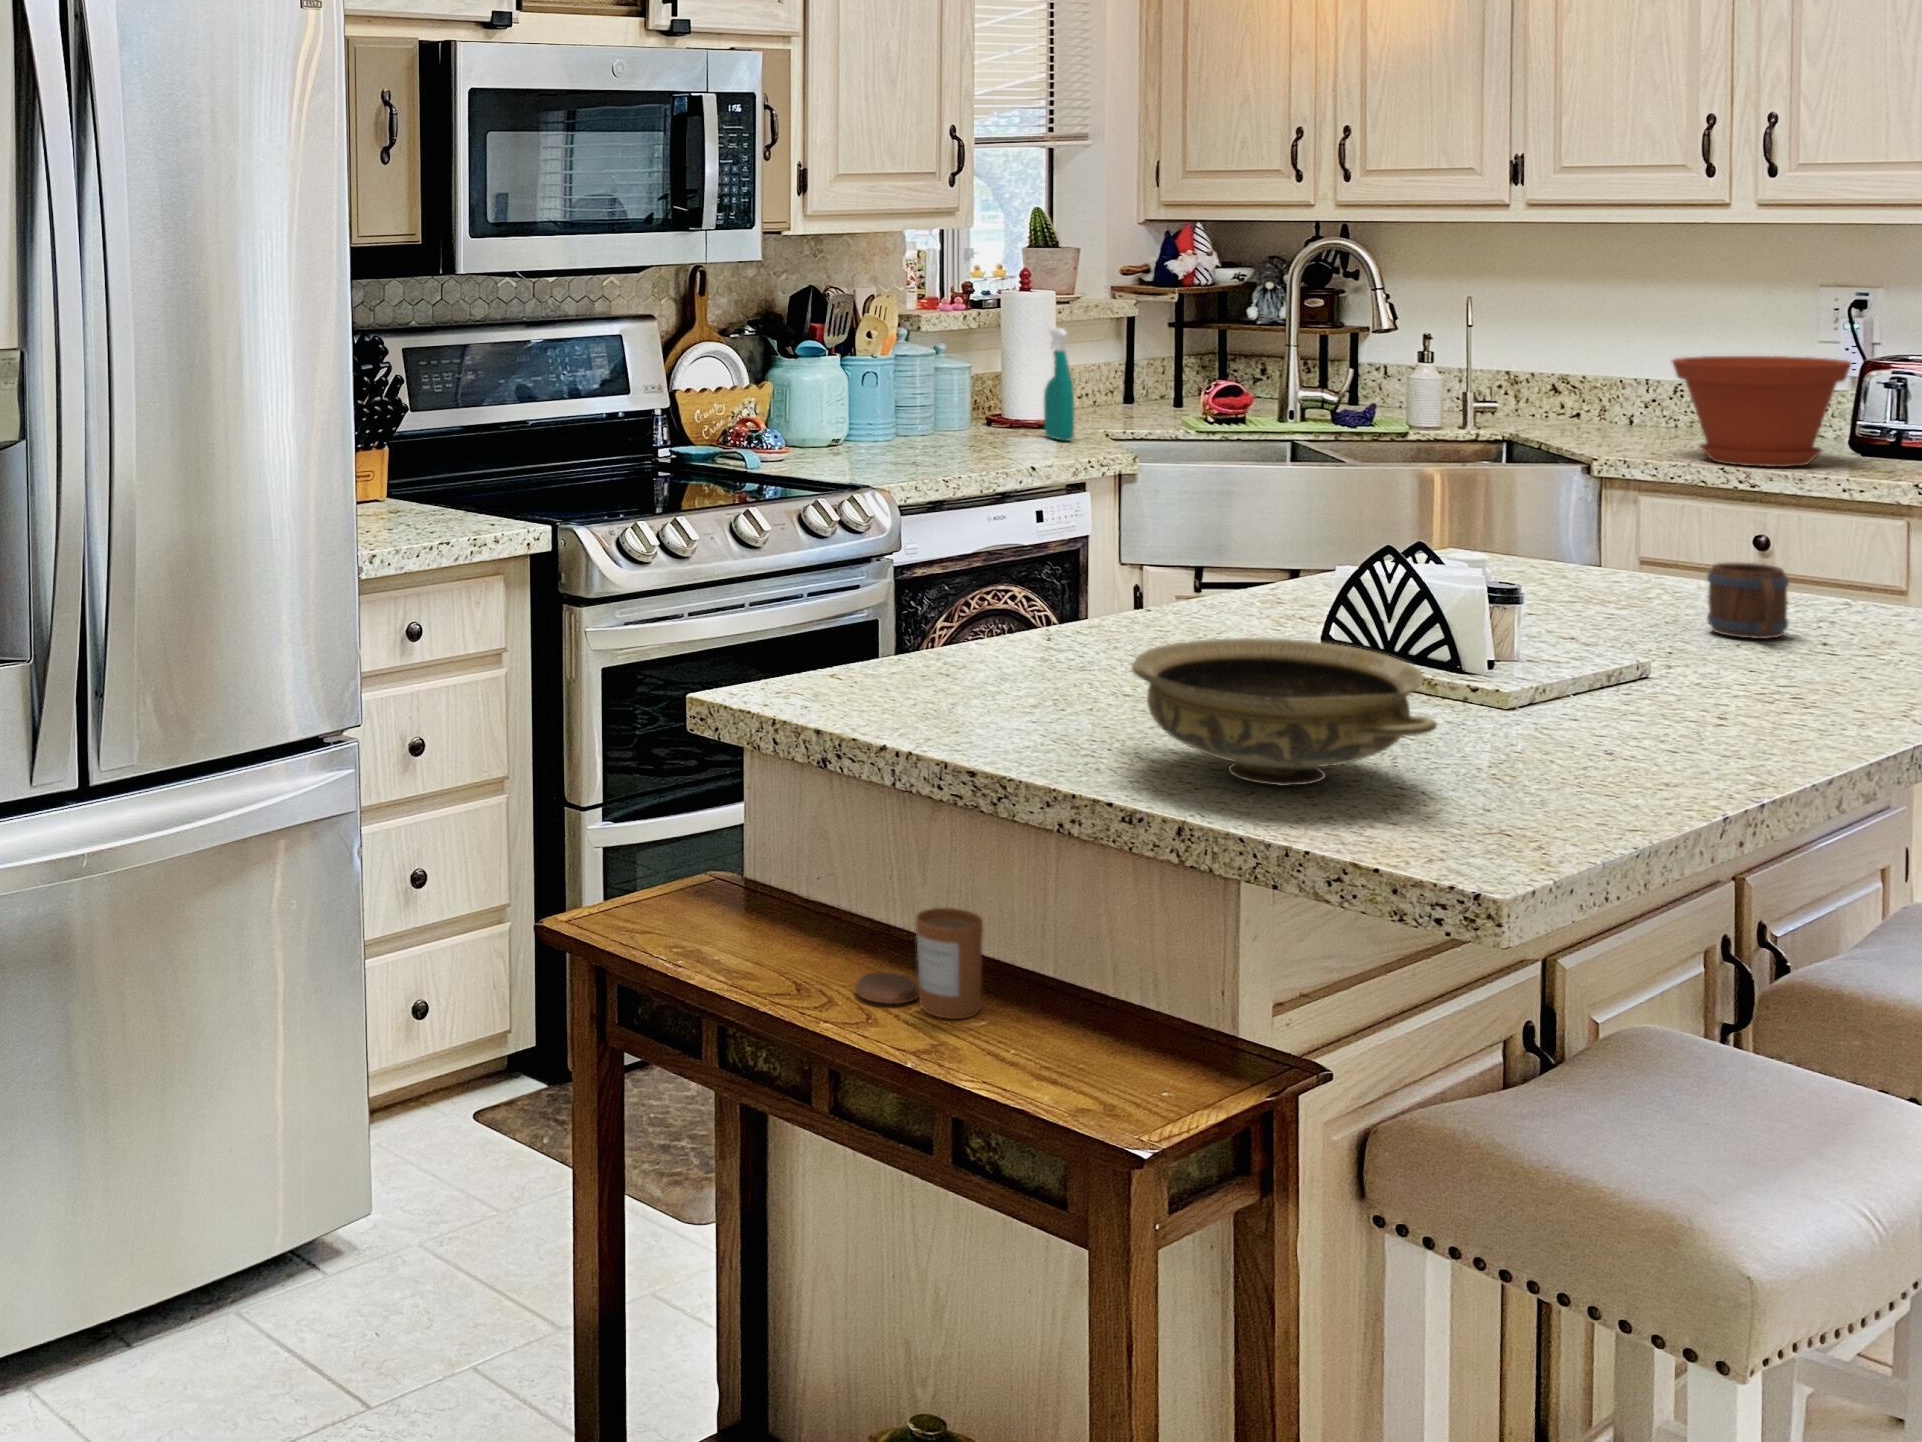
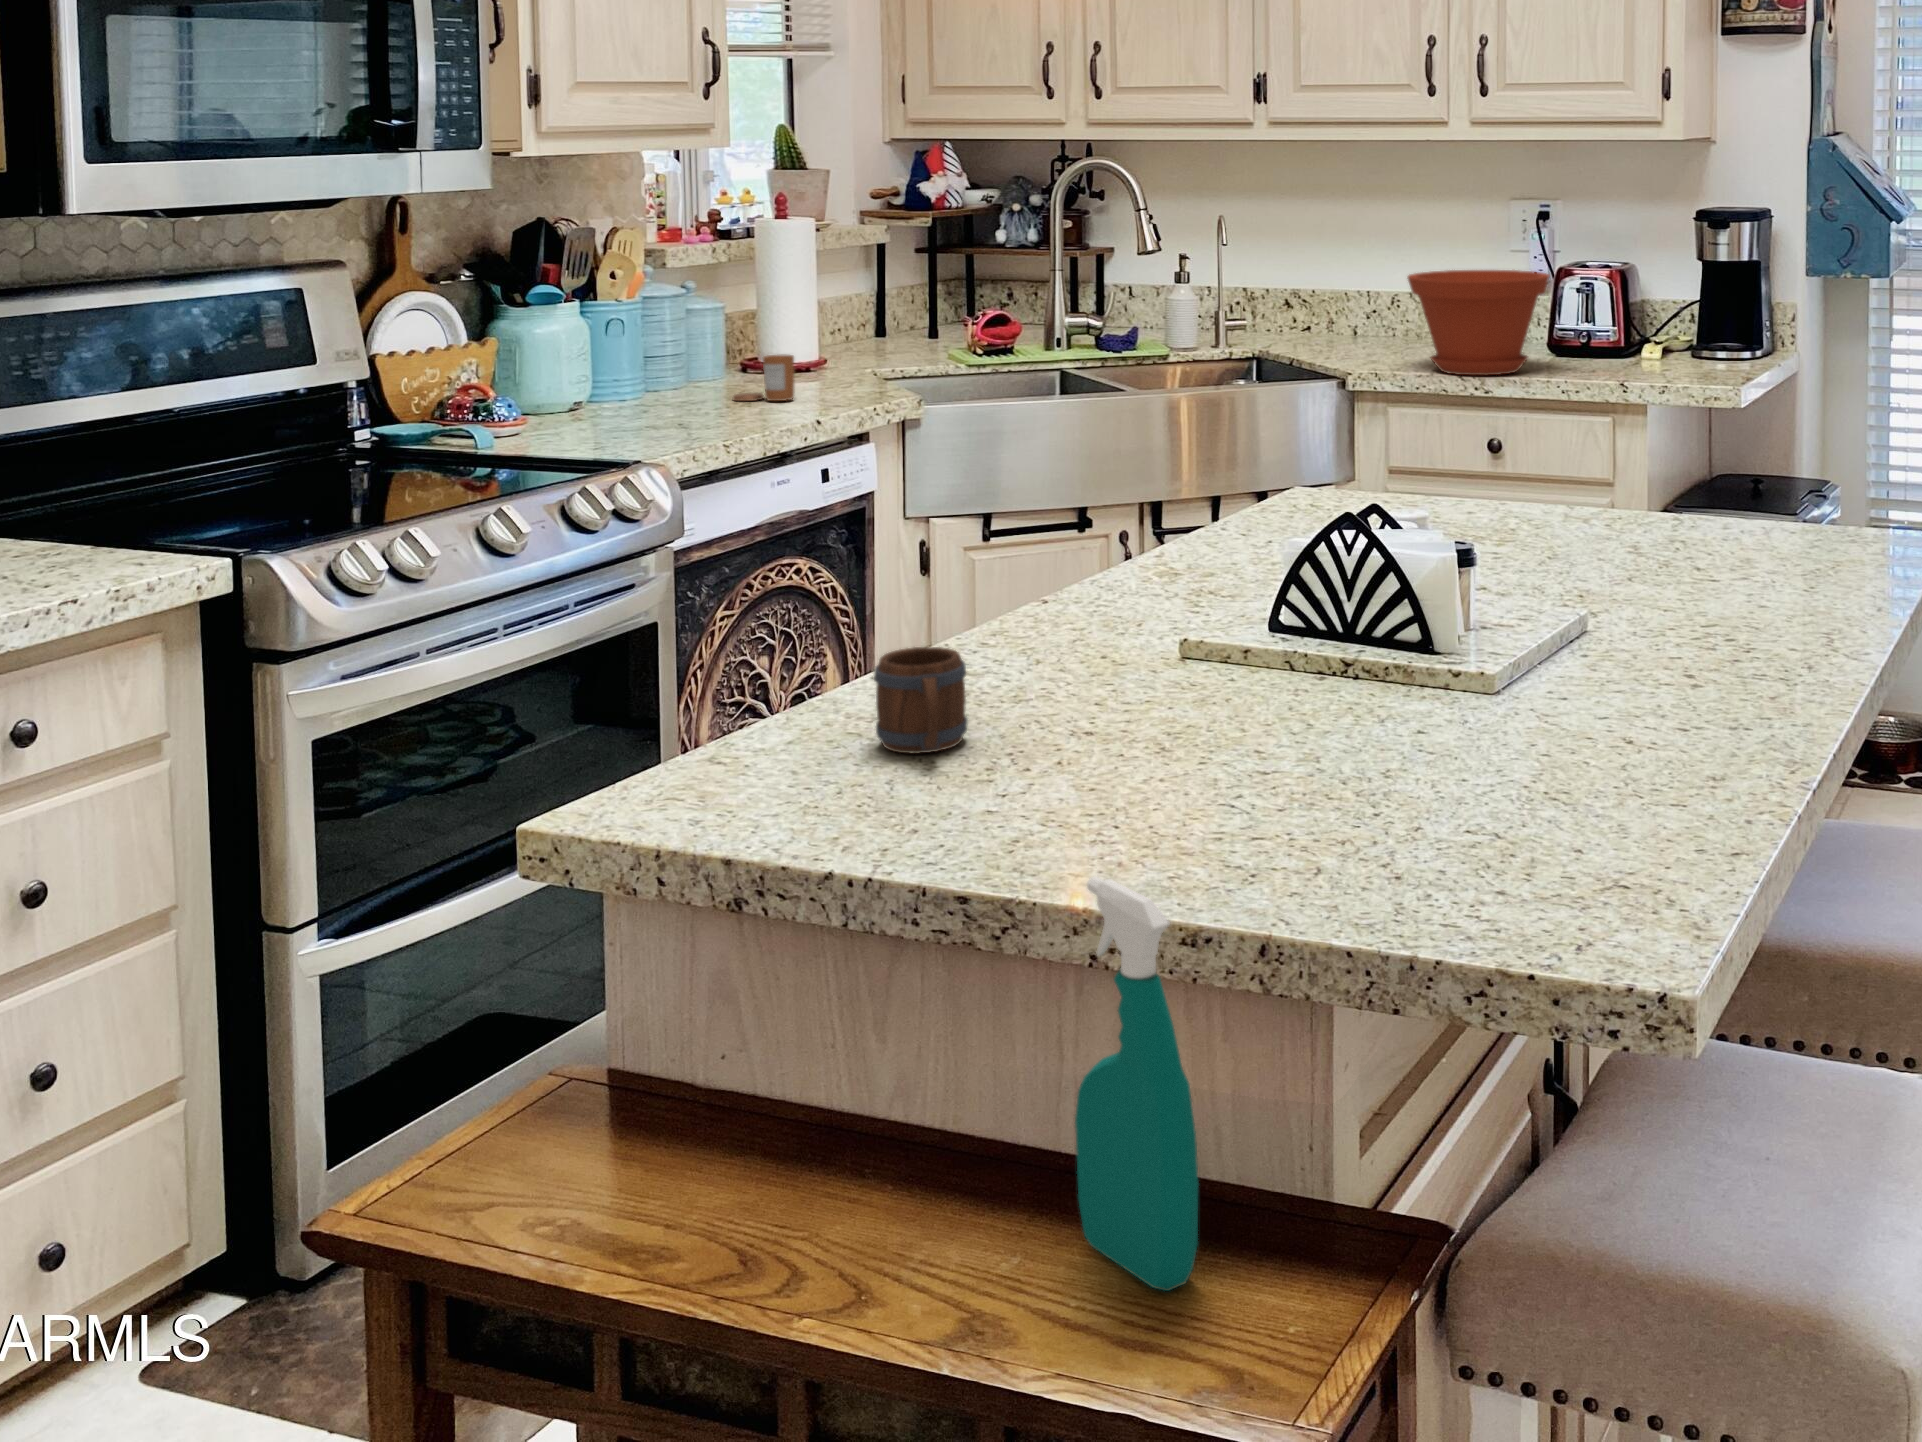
spray bottle: present [1044,327,1074,441] -> present [1075,877,1199,1291]
mug: present [1707,562,1789,639] -> present [874,647,968,753]
ceramic bowl: present [1132,638,1437,786] -> none [1141,666,1508,853]
candle: present [855,908,983,1019] -> present [732,355,794,401]

